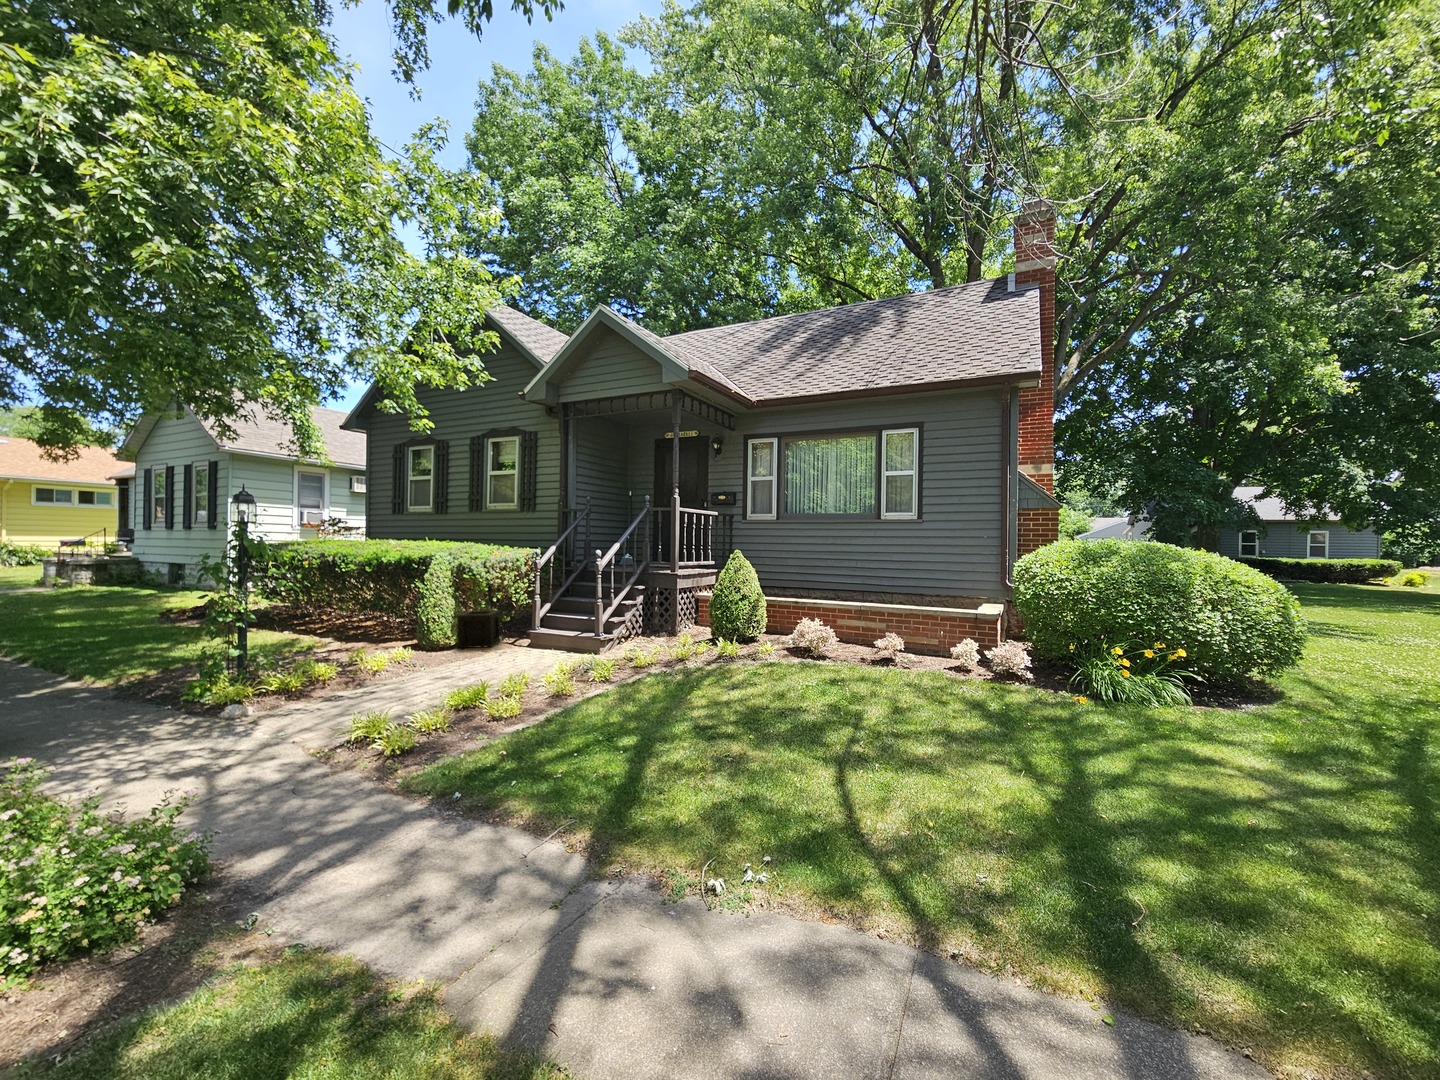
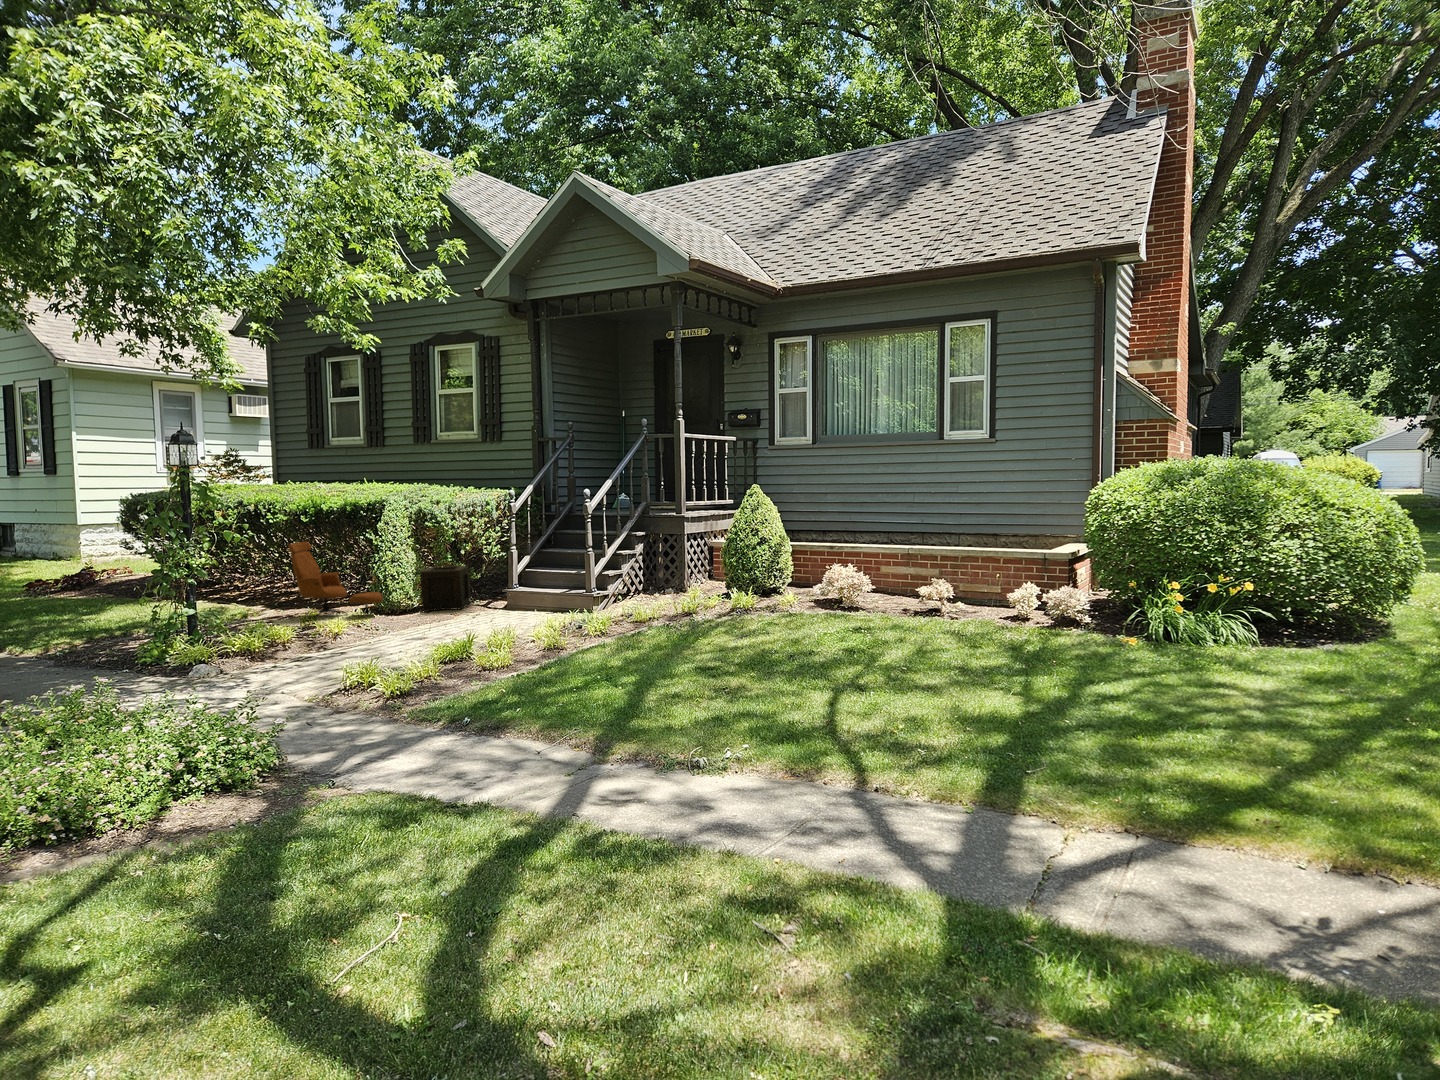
lounge chair: none [345,588,425,654] -> present [288,542,383,618]

